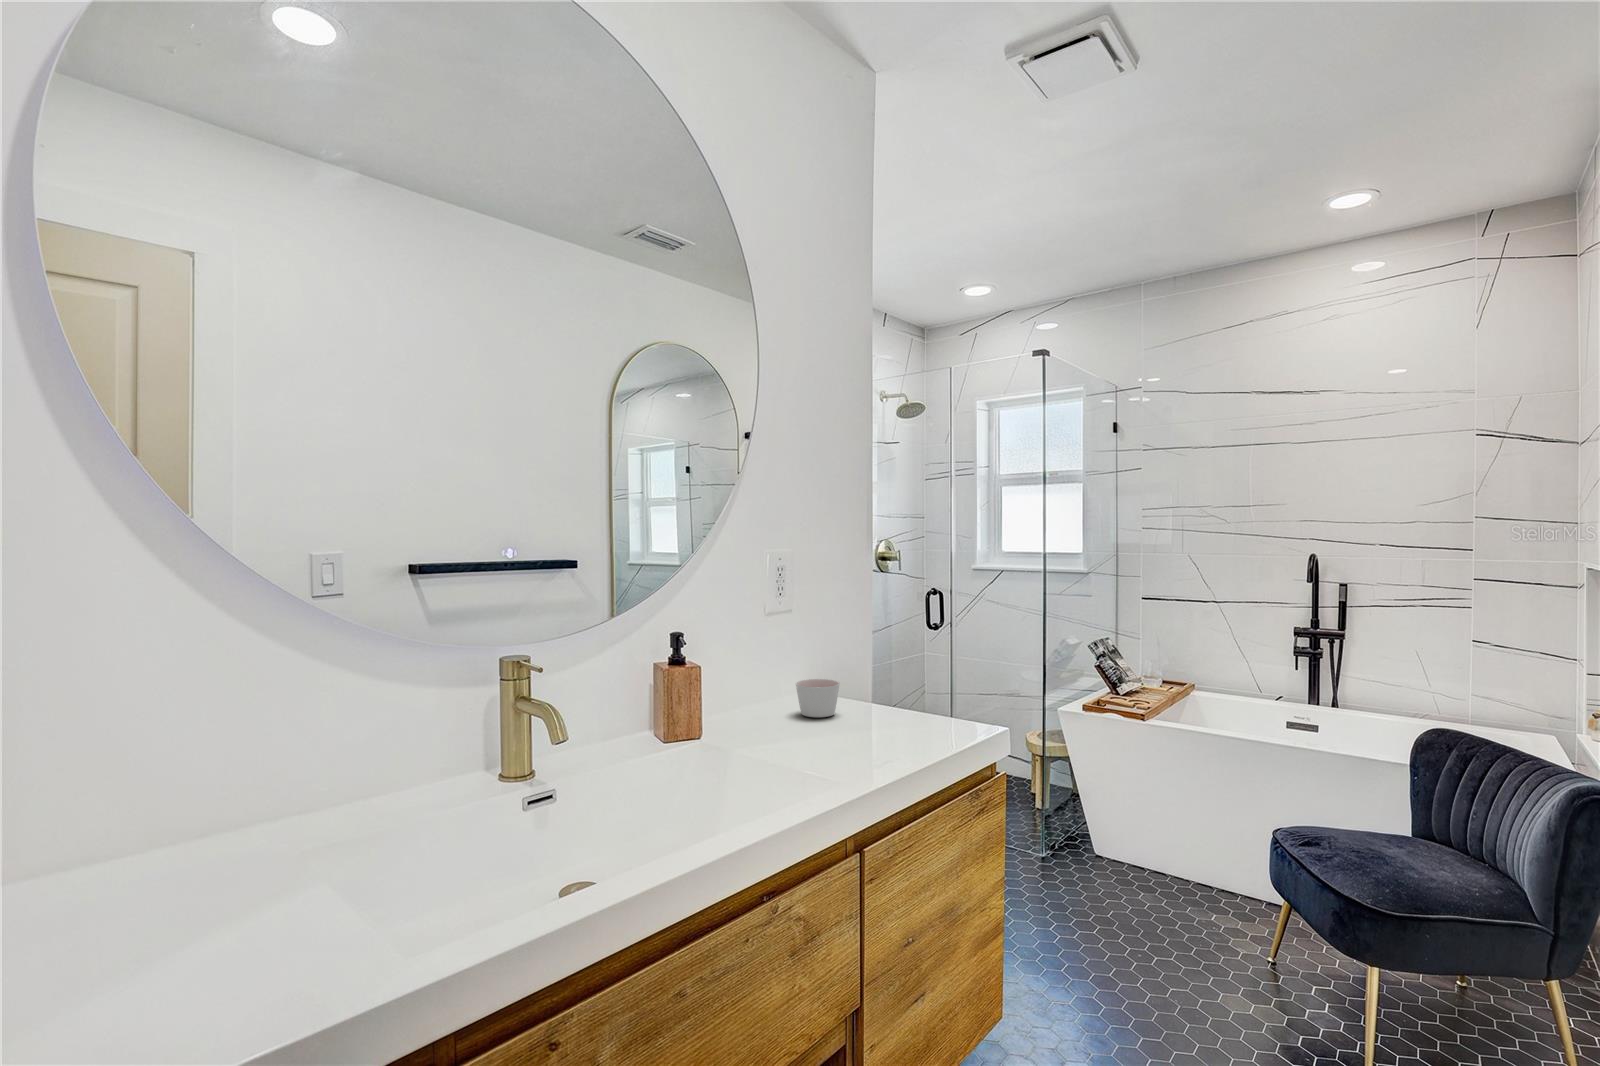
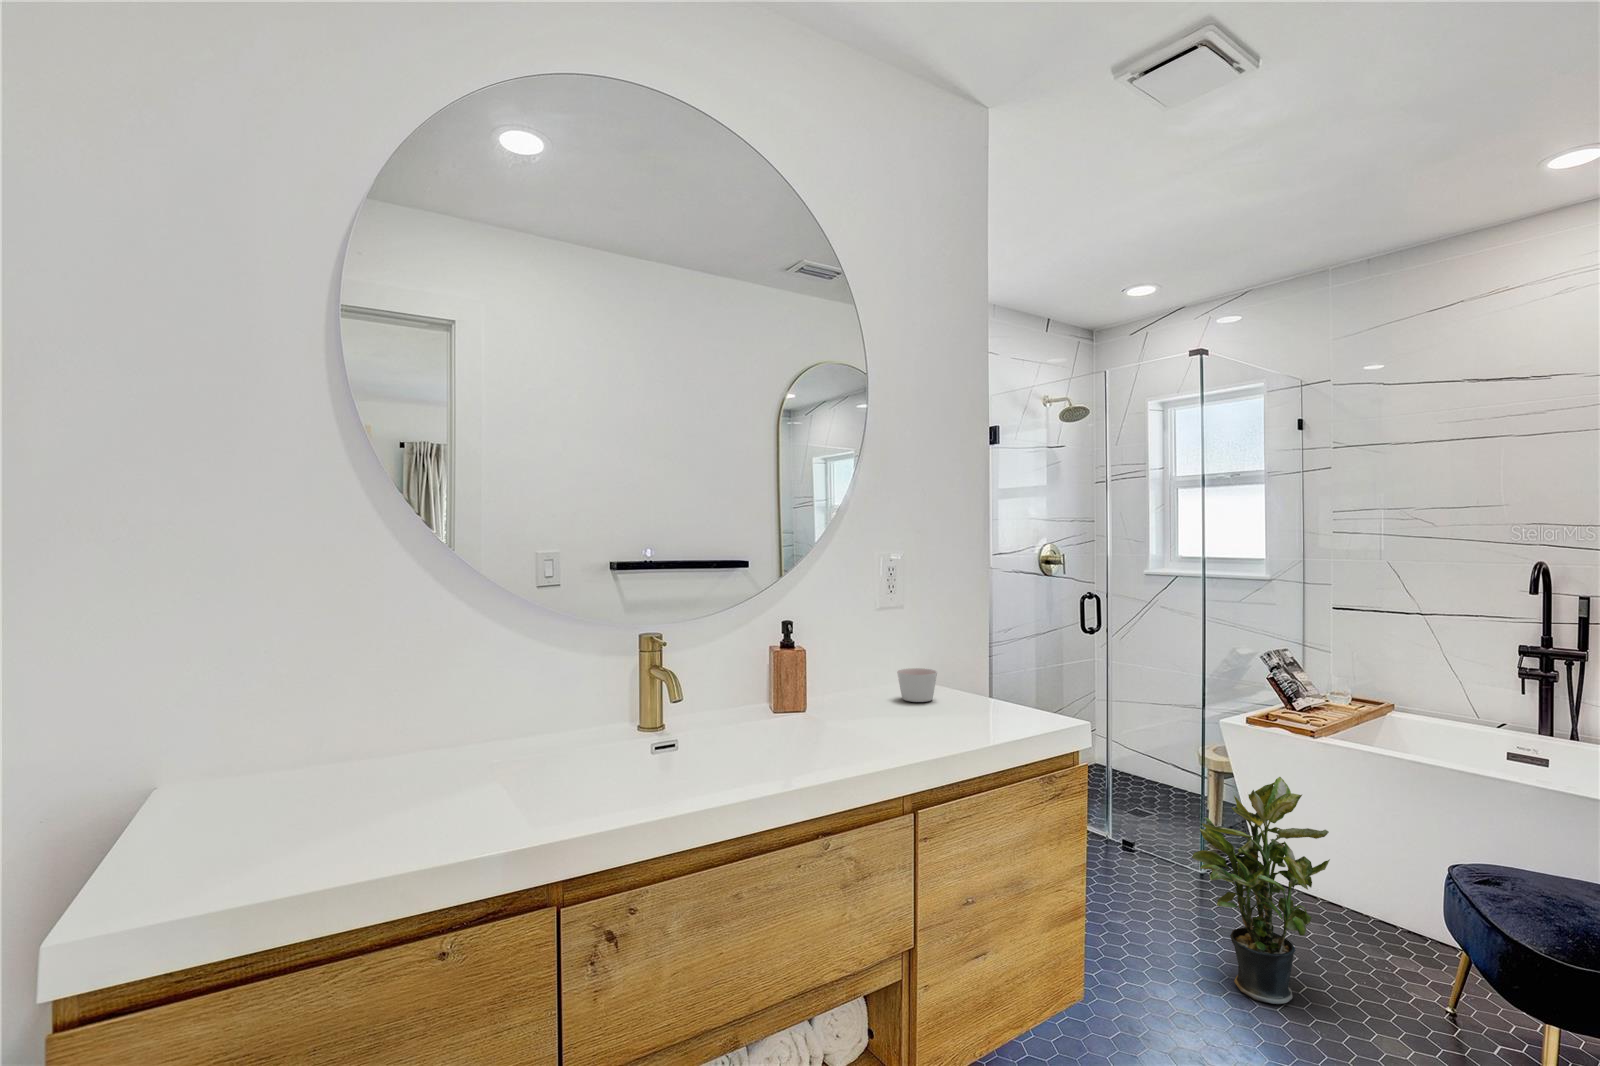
potted plant: none [1055,763,1179,983] -> present [1192,777,1330,1004]

